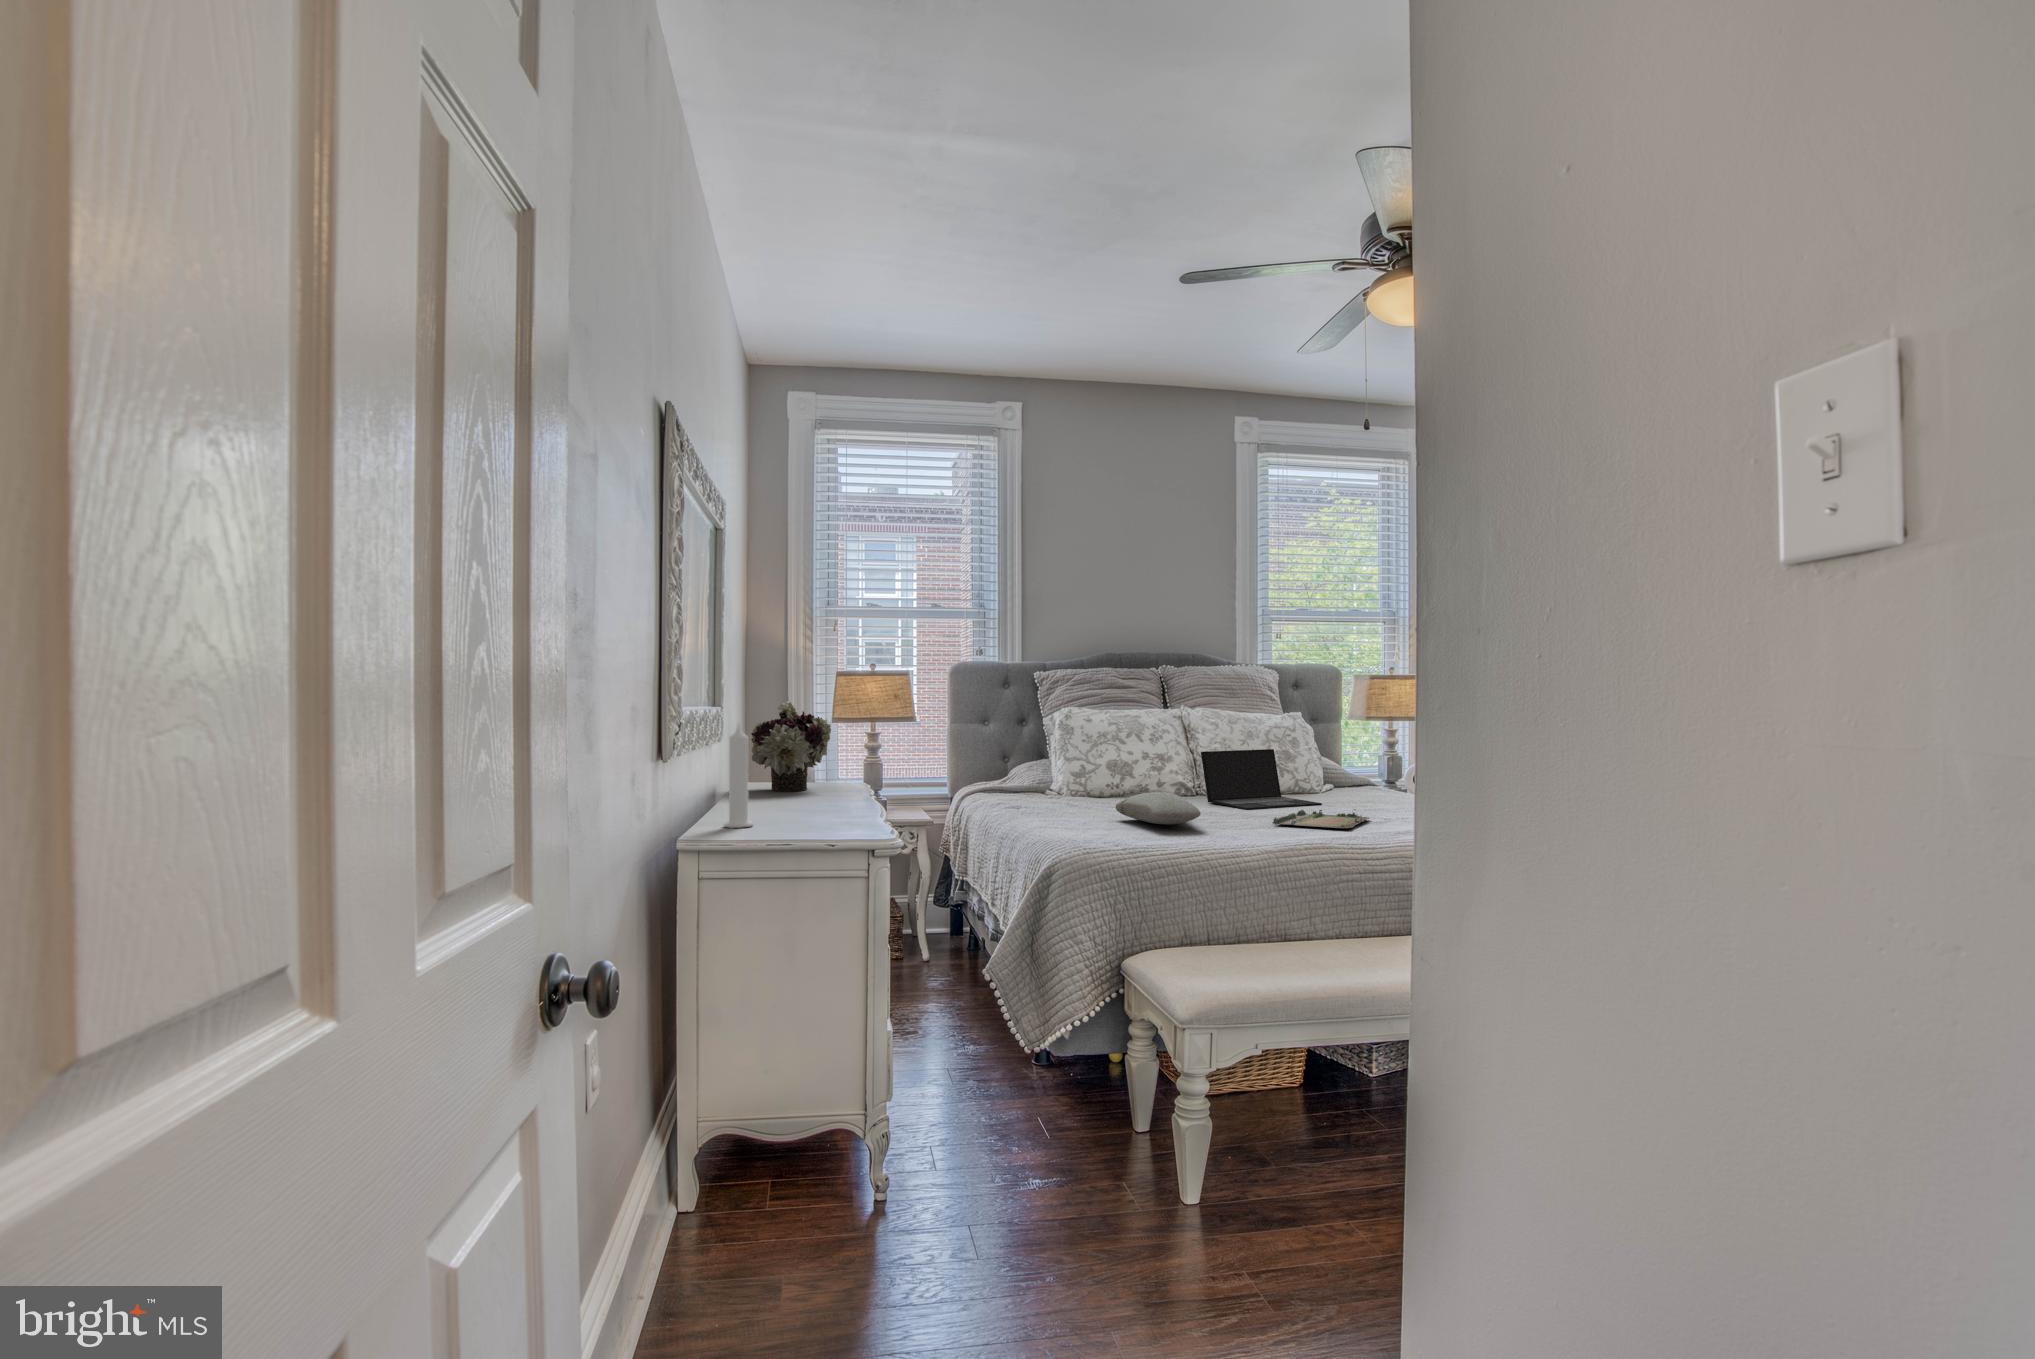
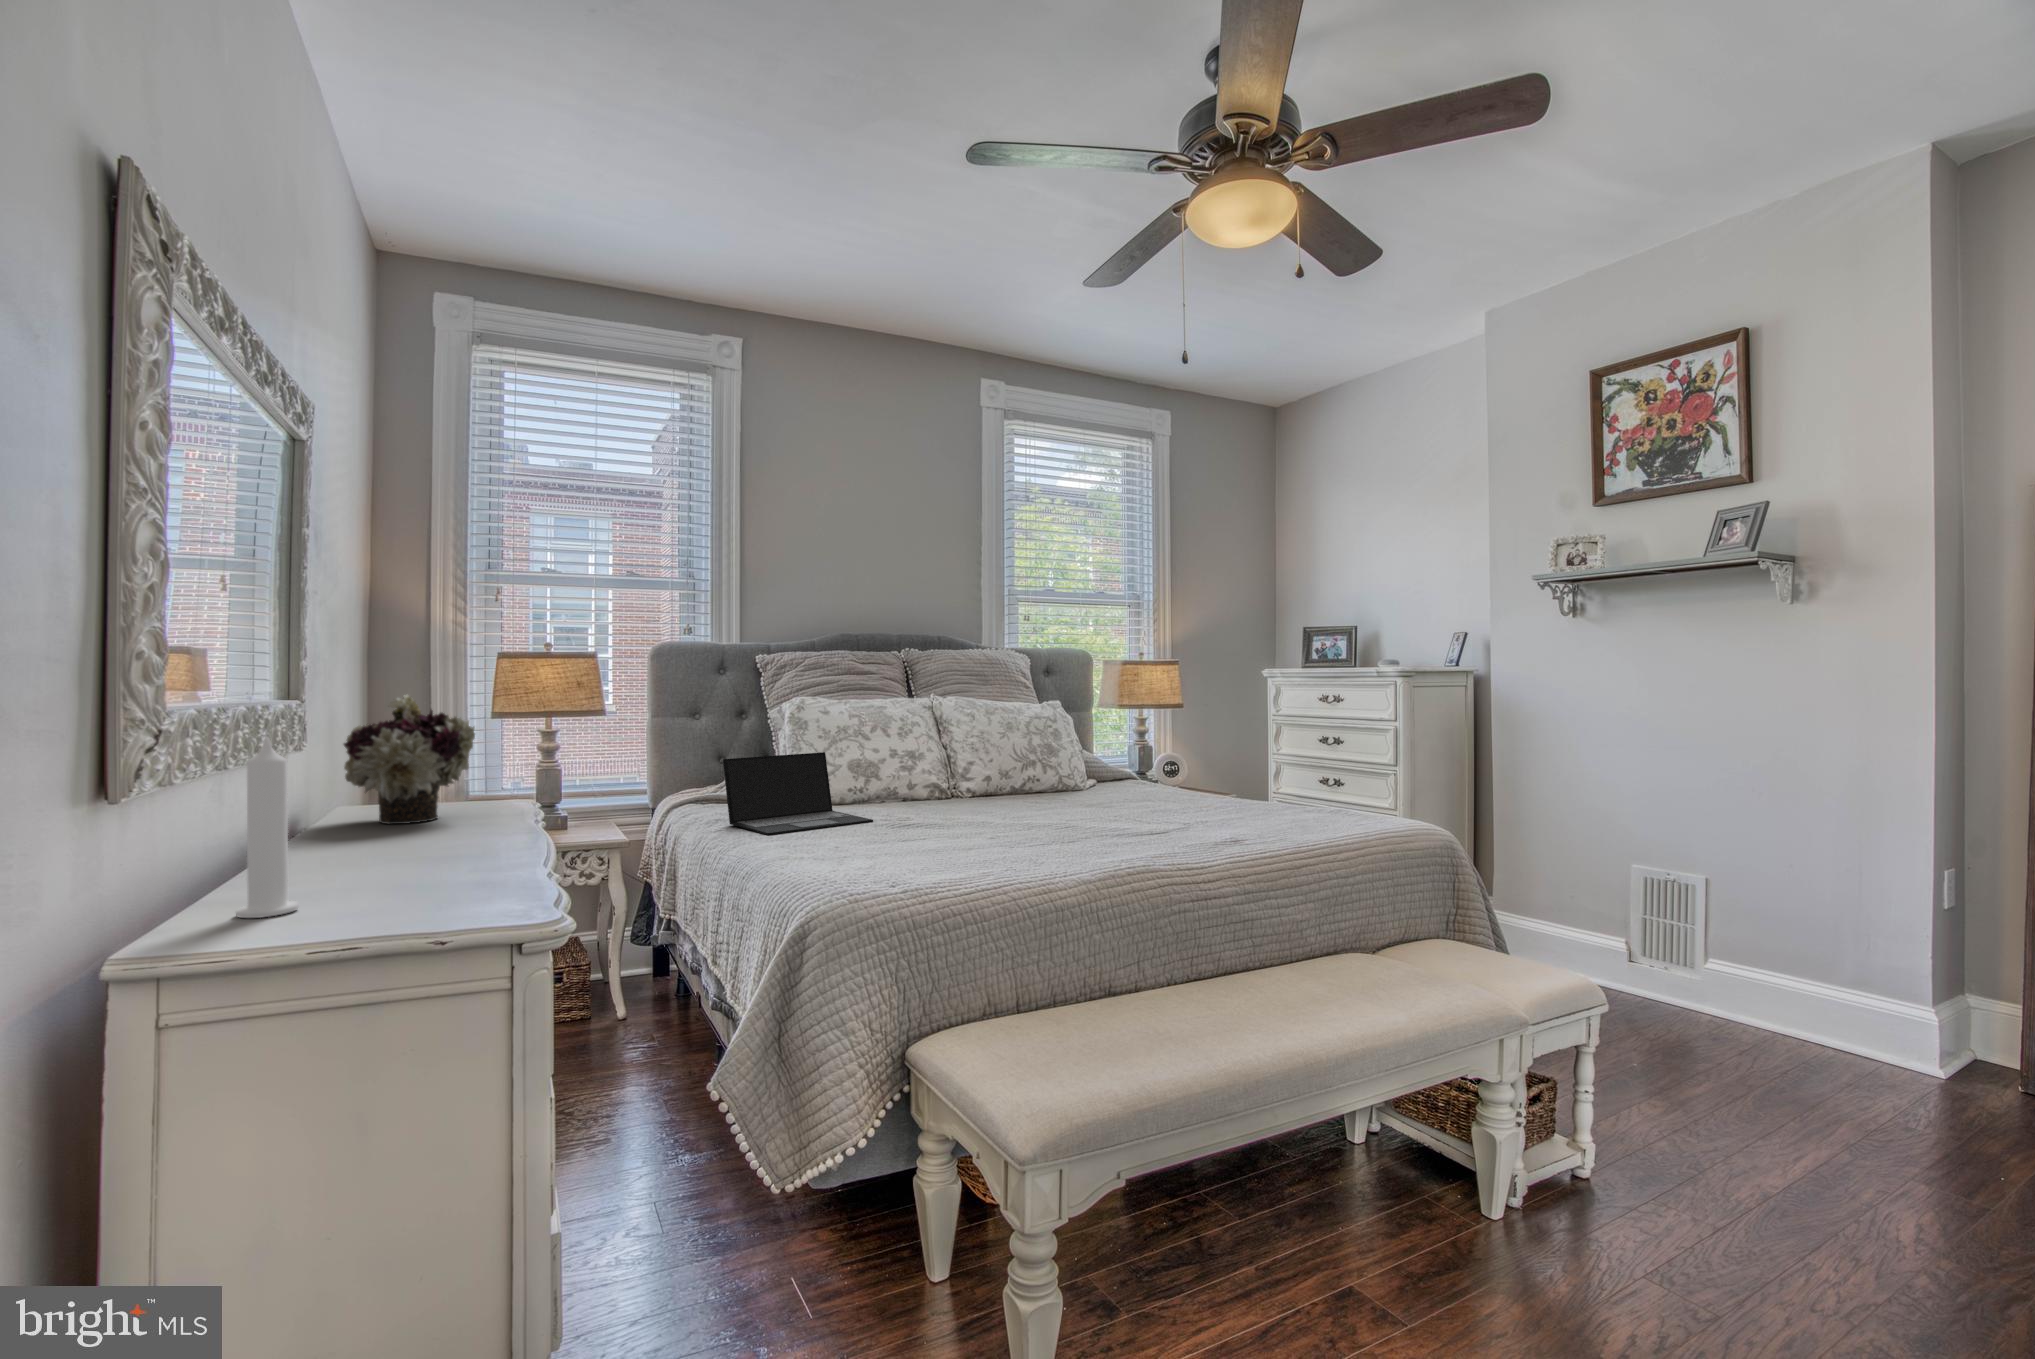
laptop: present [1201,749,1322,810] -> present [723,752,873,835]
pillow: present [1116,792,1201,824] -> none [873,803,984,844]
tray: present [1273,809,1369,829] -> none [1062,810,1162,839]

